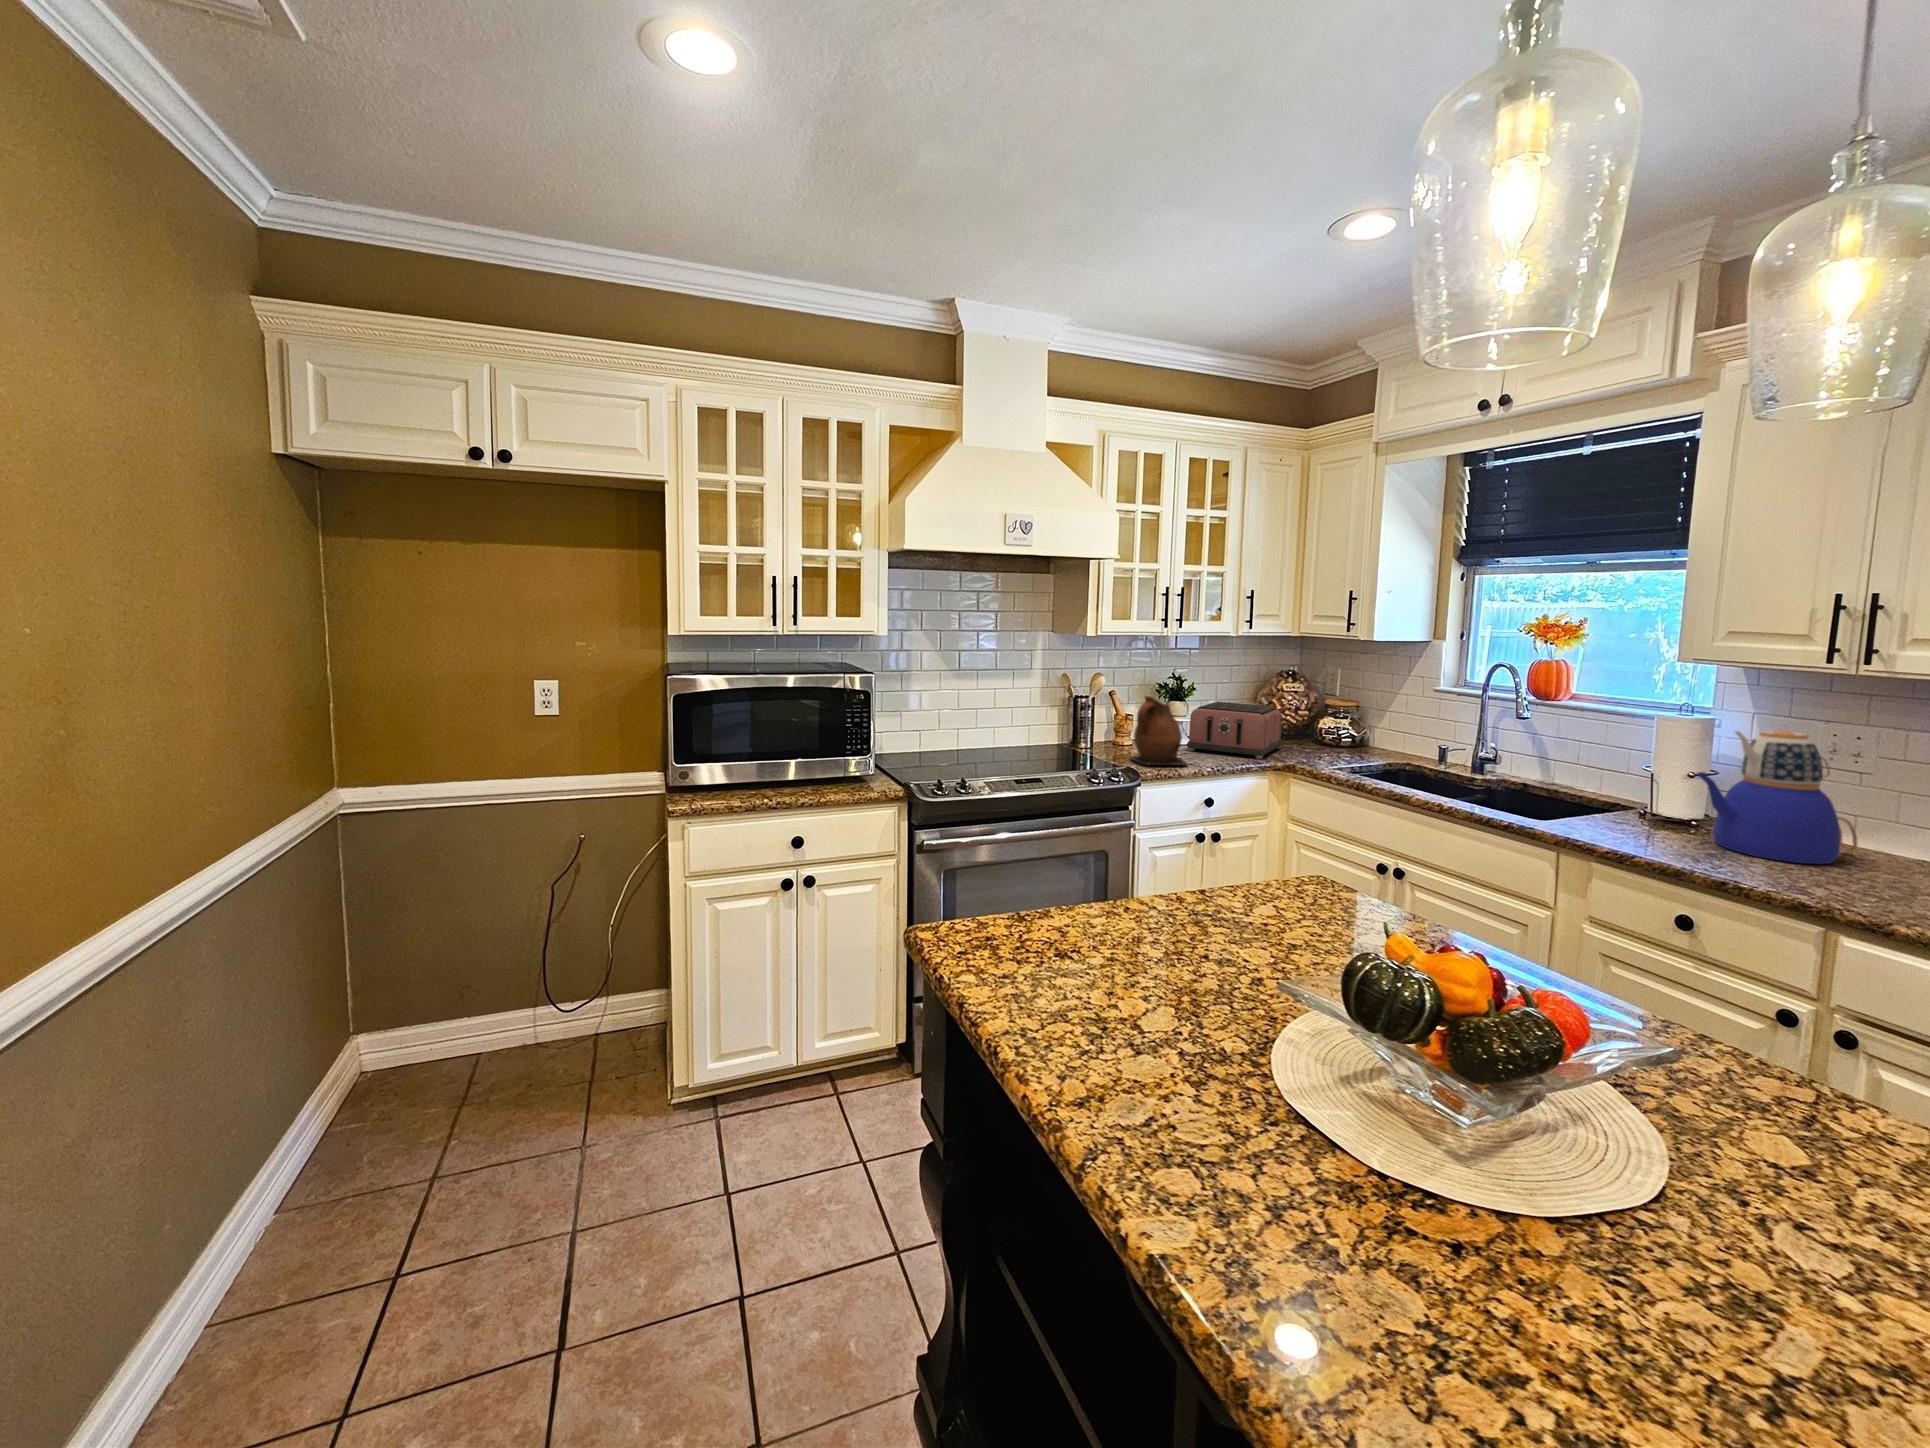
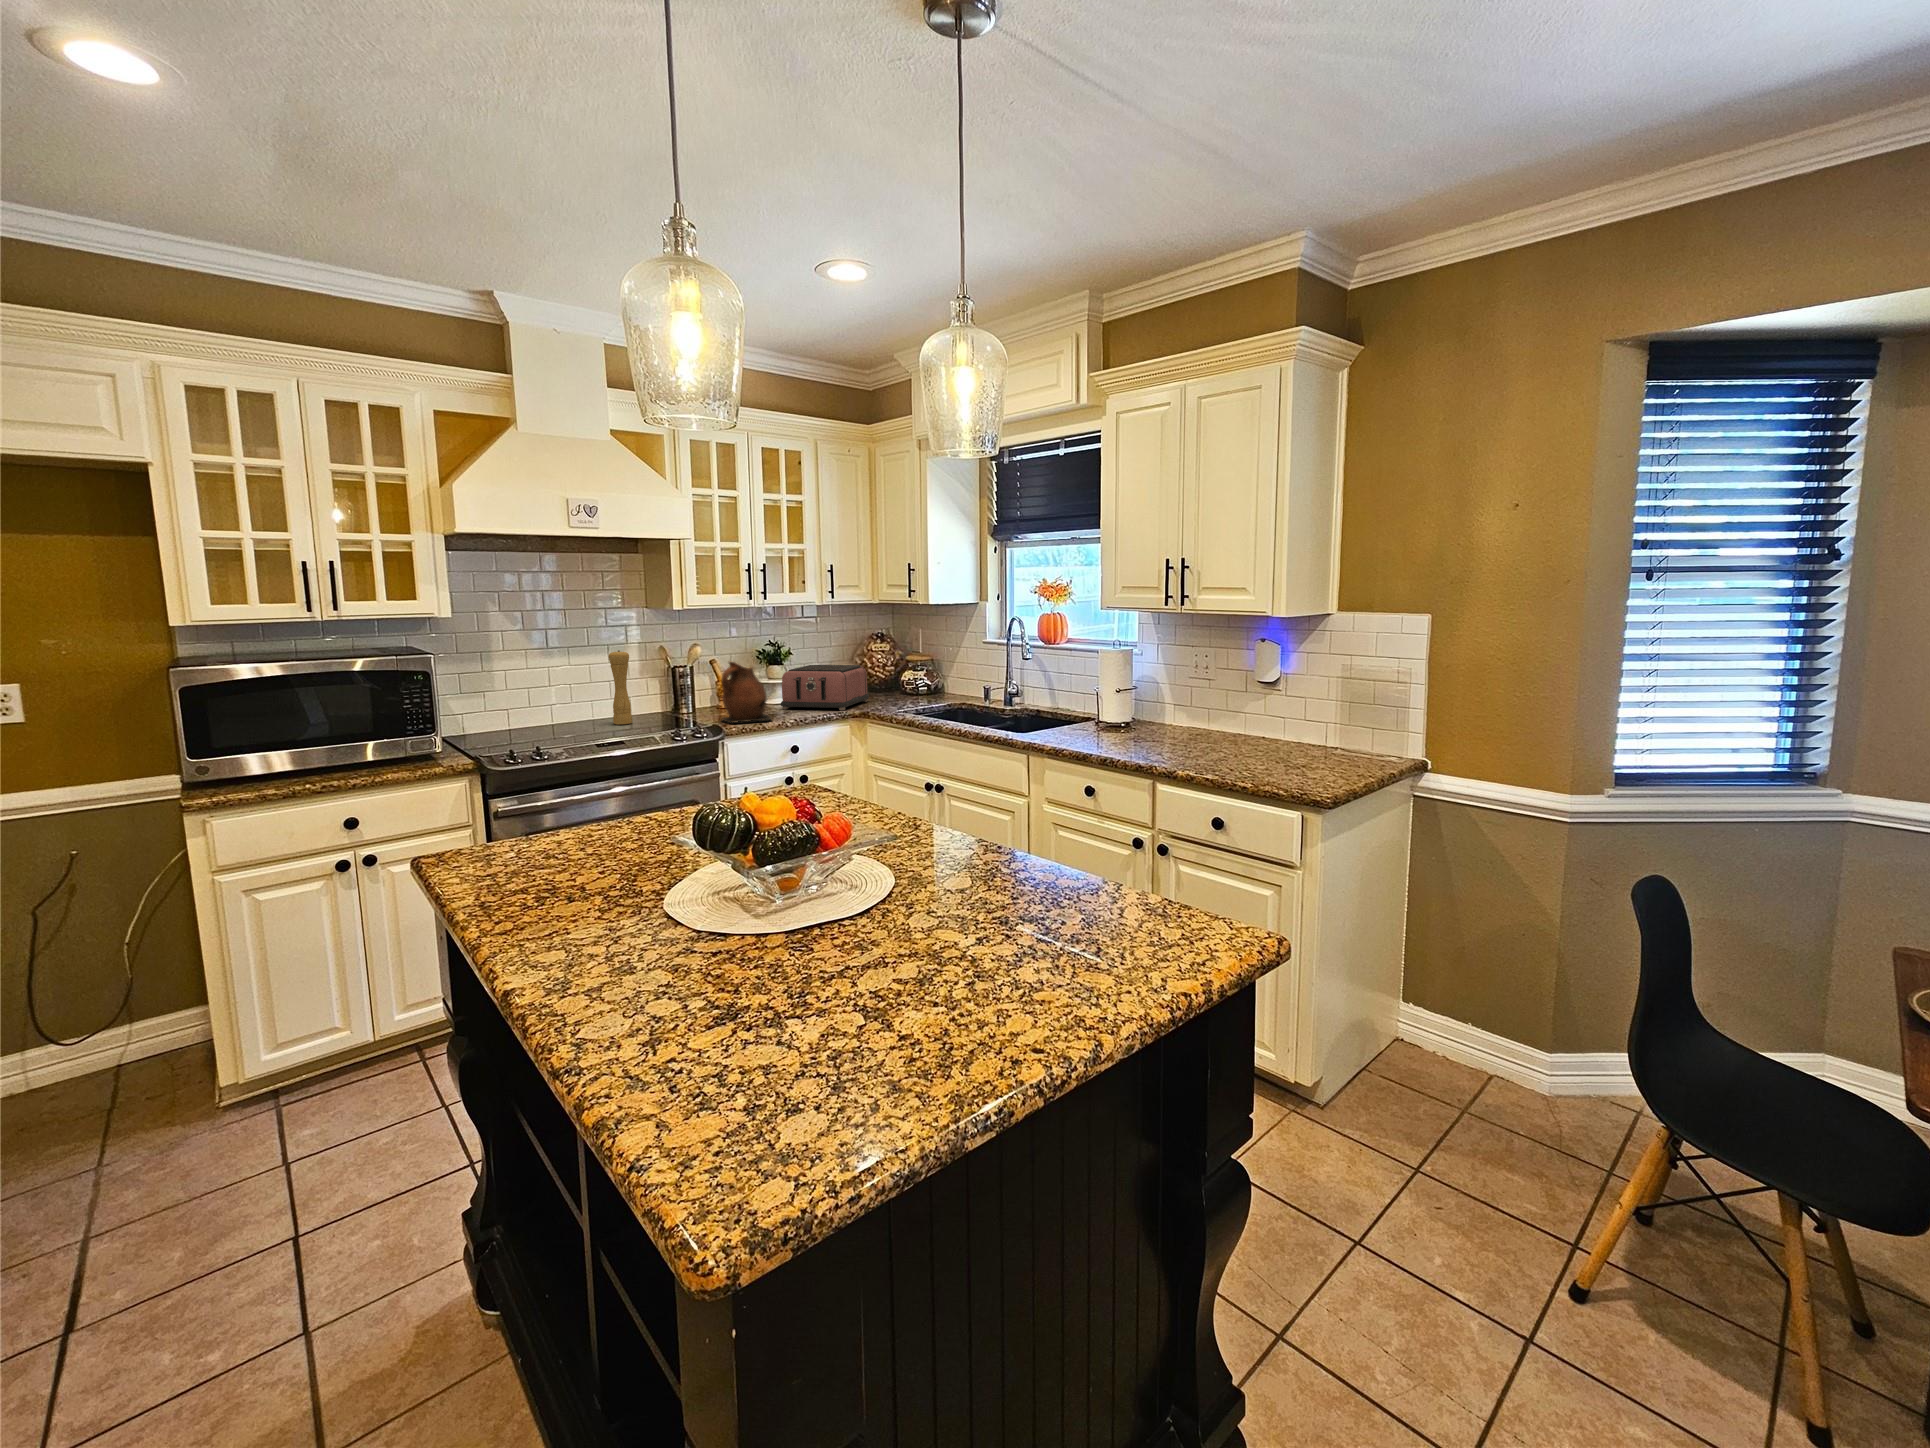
pepper mill: none [1020,676,1041,755] -> present [608,650,632,725]
teapot: present [1696,730,1857,864] -> none [1107,648,1203,741]

